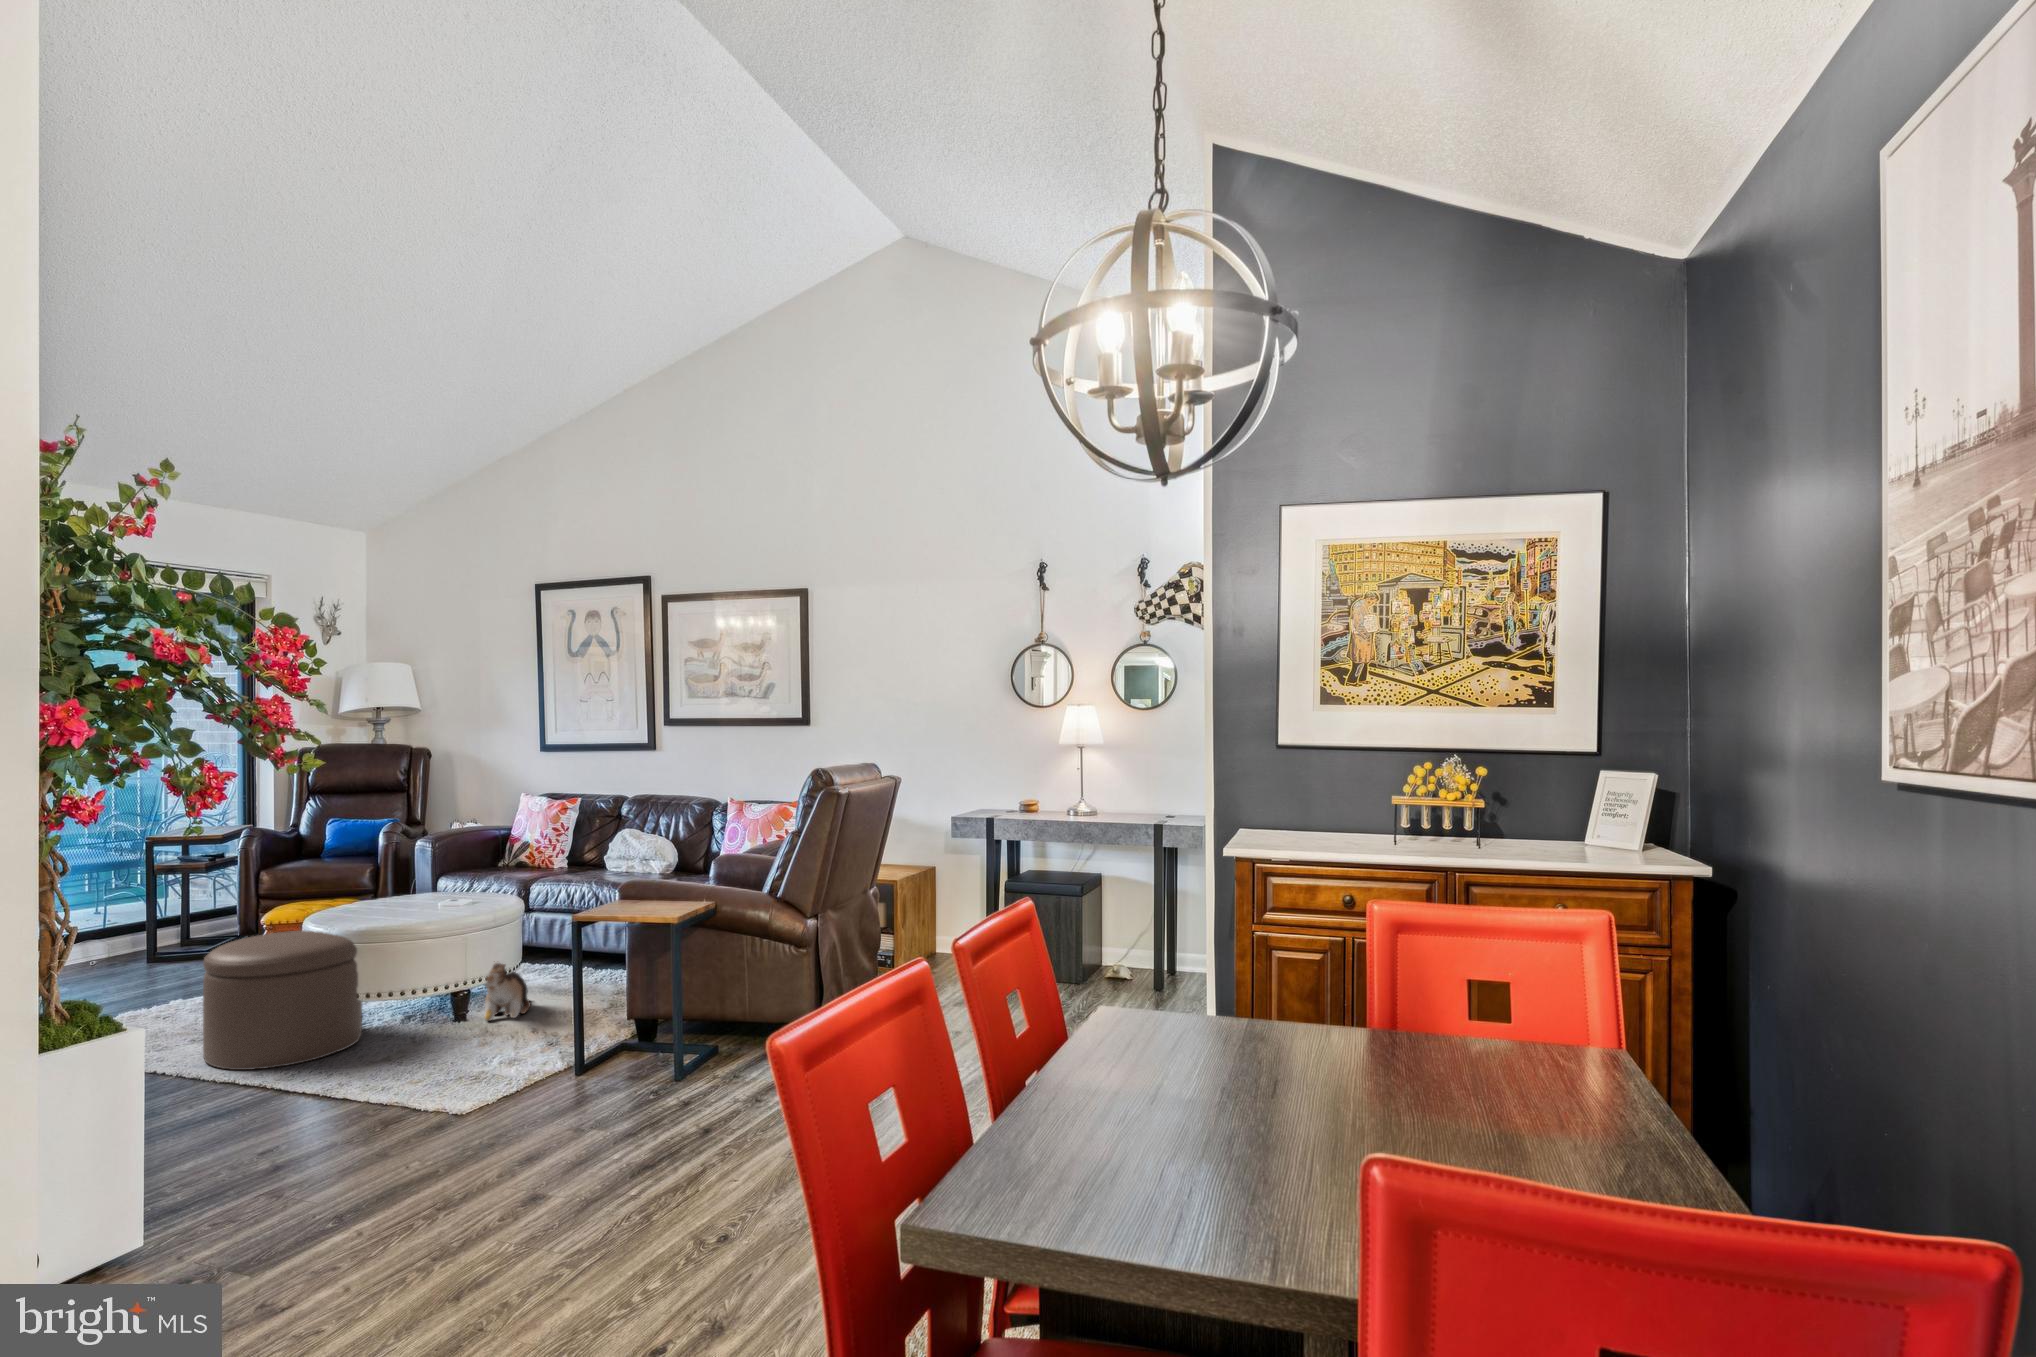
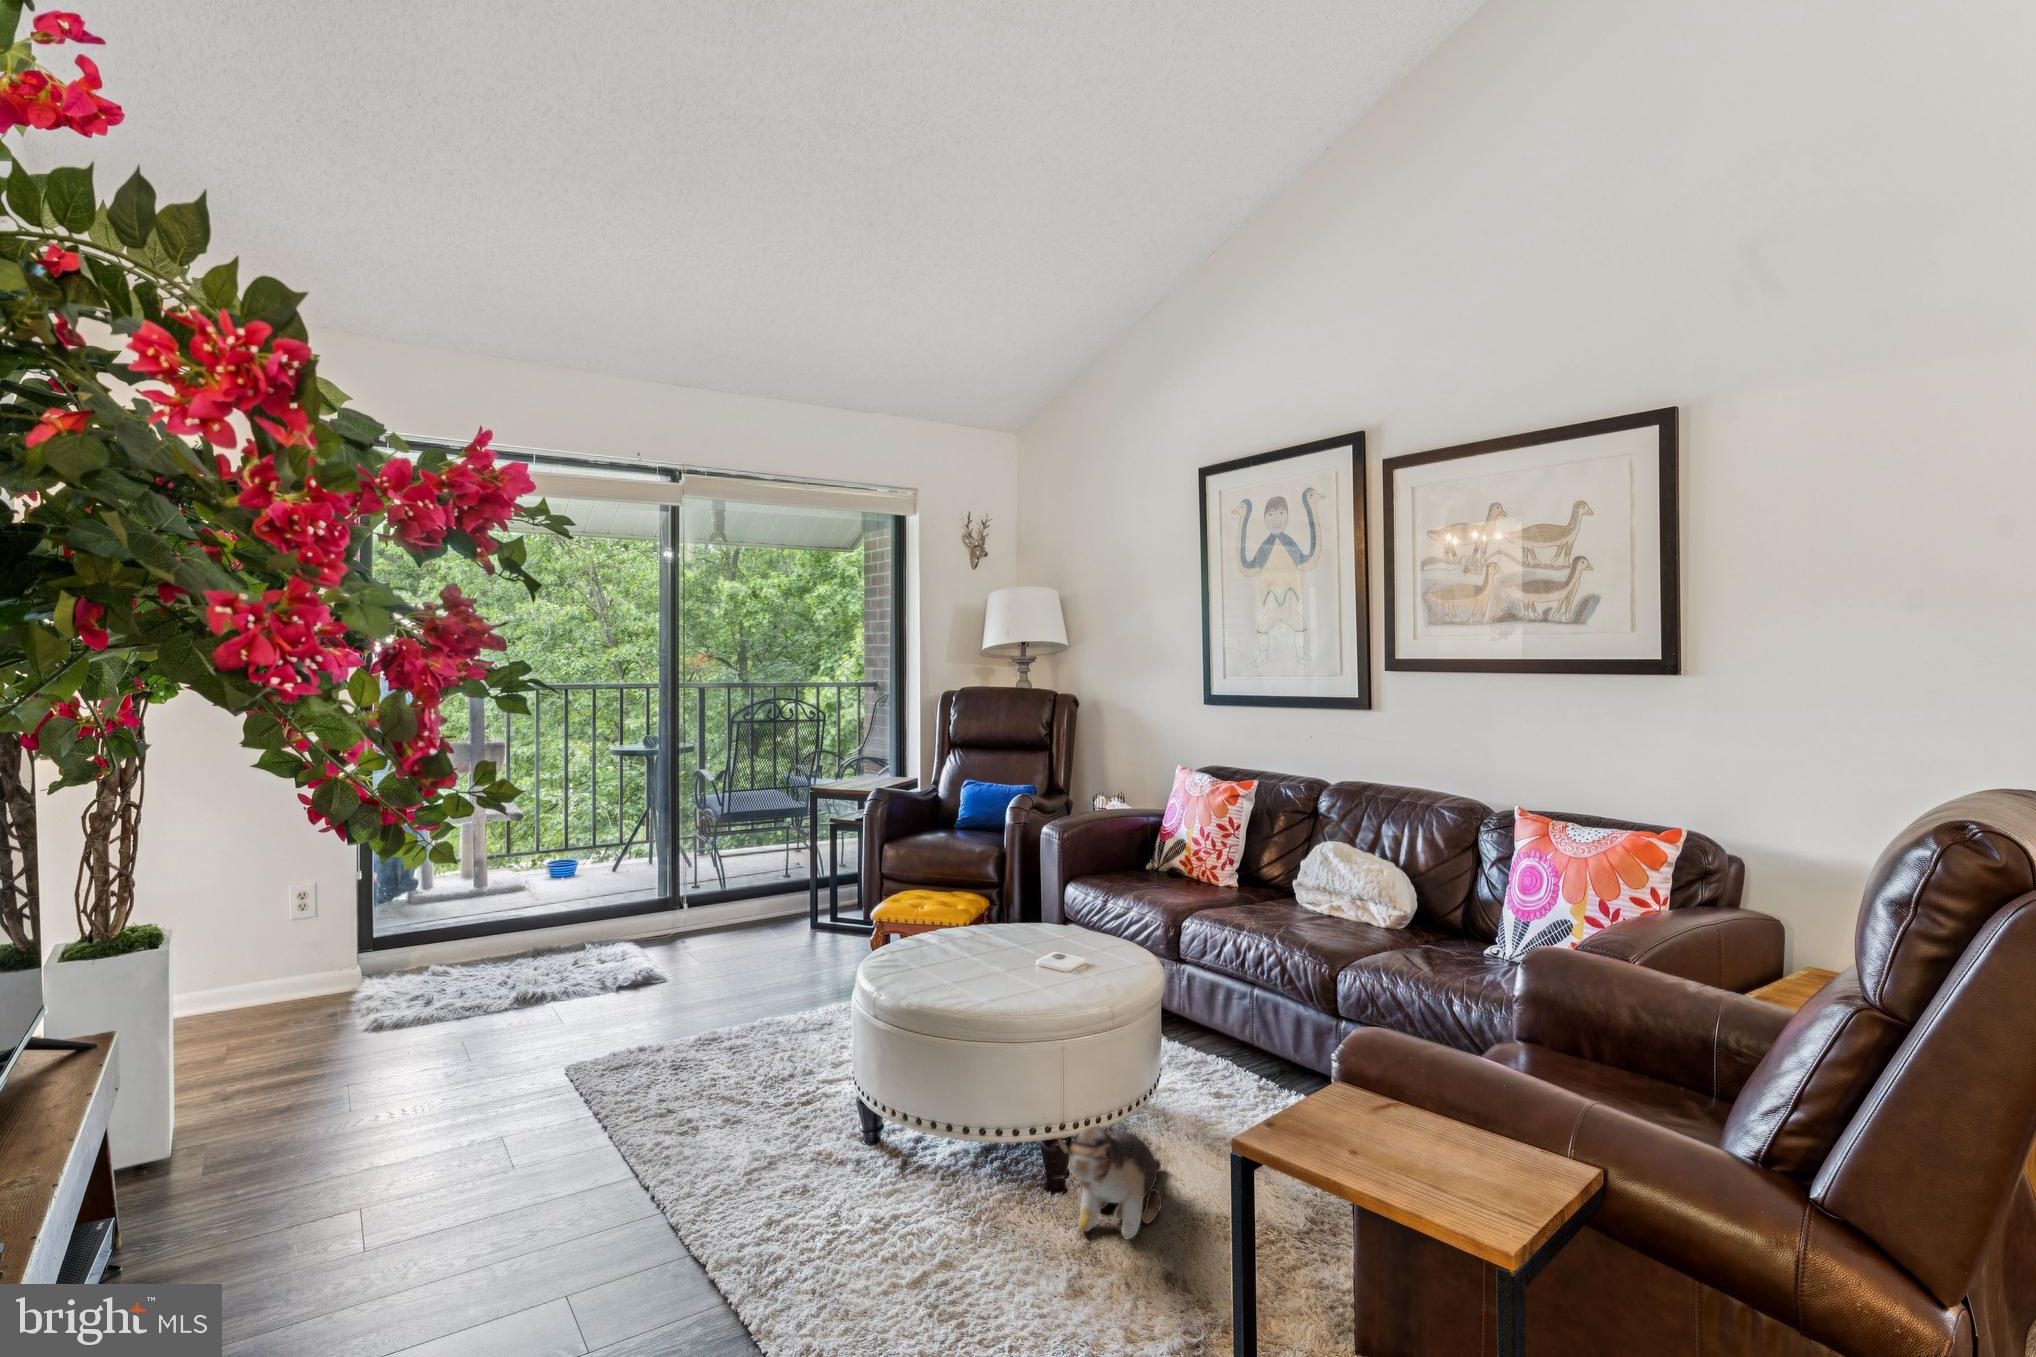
ottoman: present [203,930,362,1070] -> none [650,1003,885,1285]

